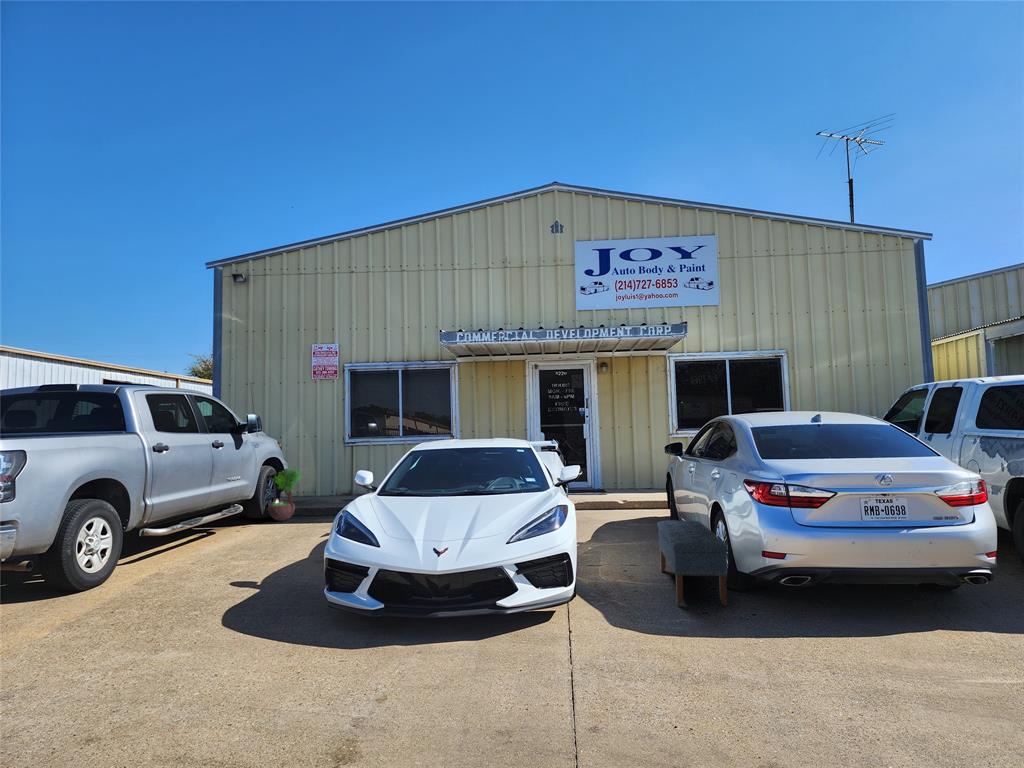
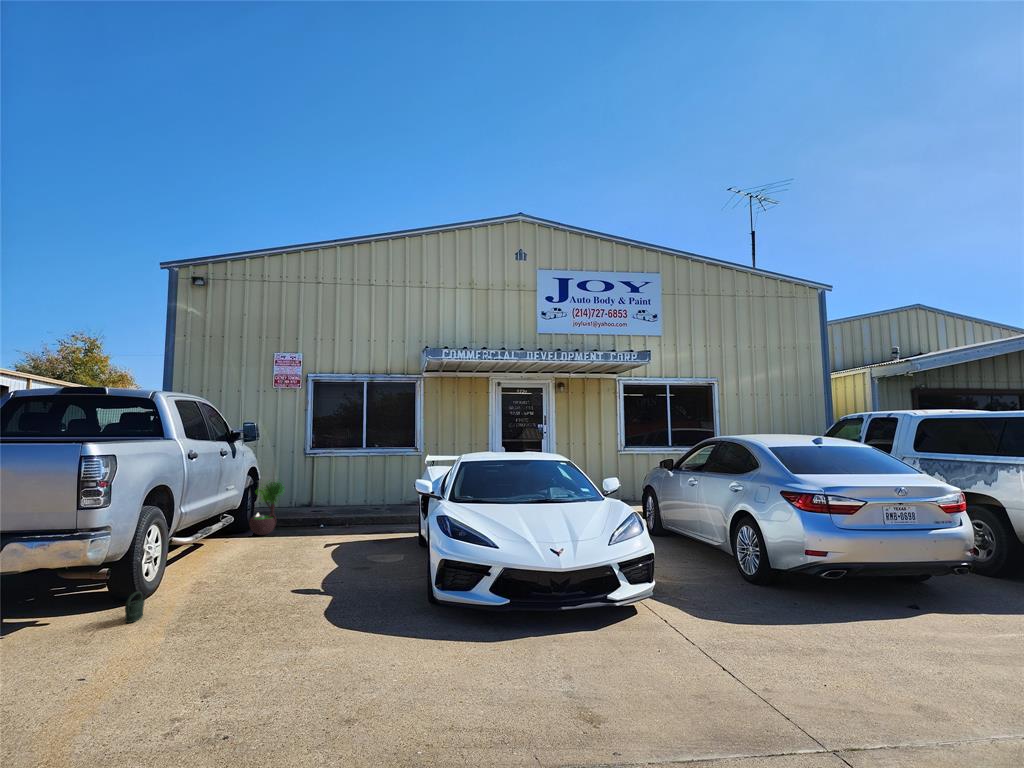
bench: present [657,520,728,606] -> none [679,527,768,600]
watering can: none [79,571,111,600] -> present [125,592,147,623]

